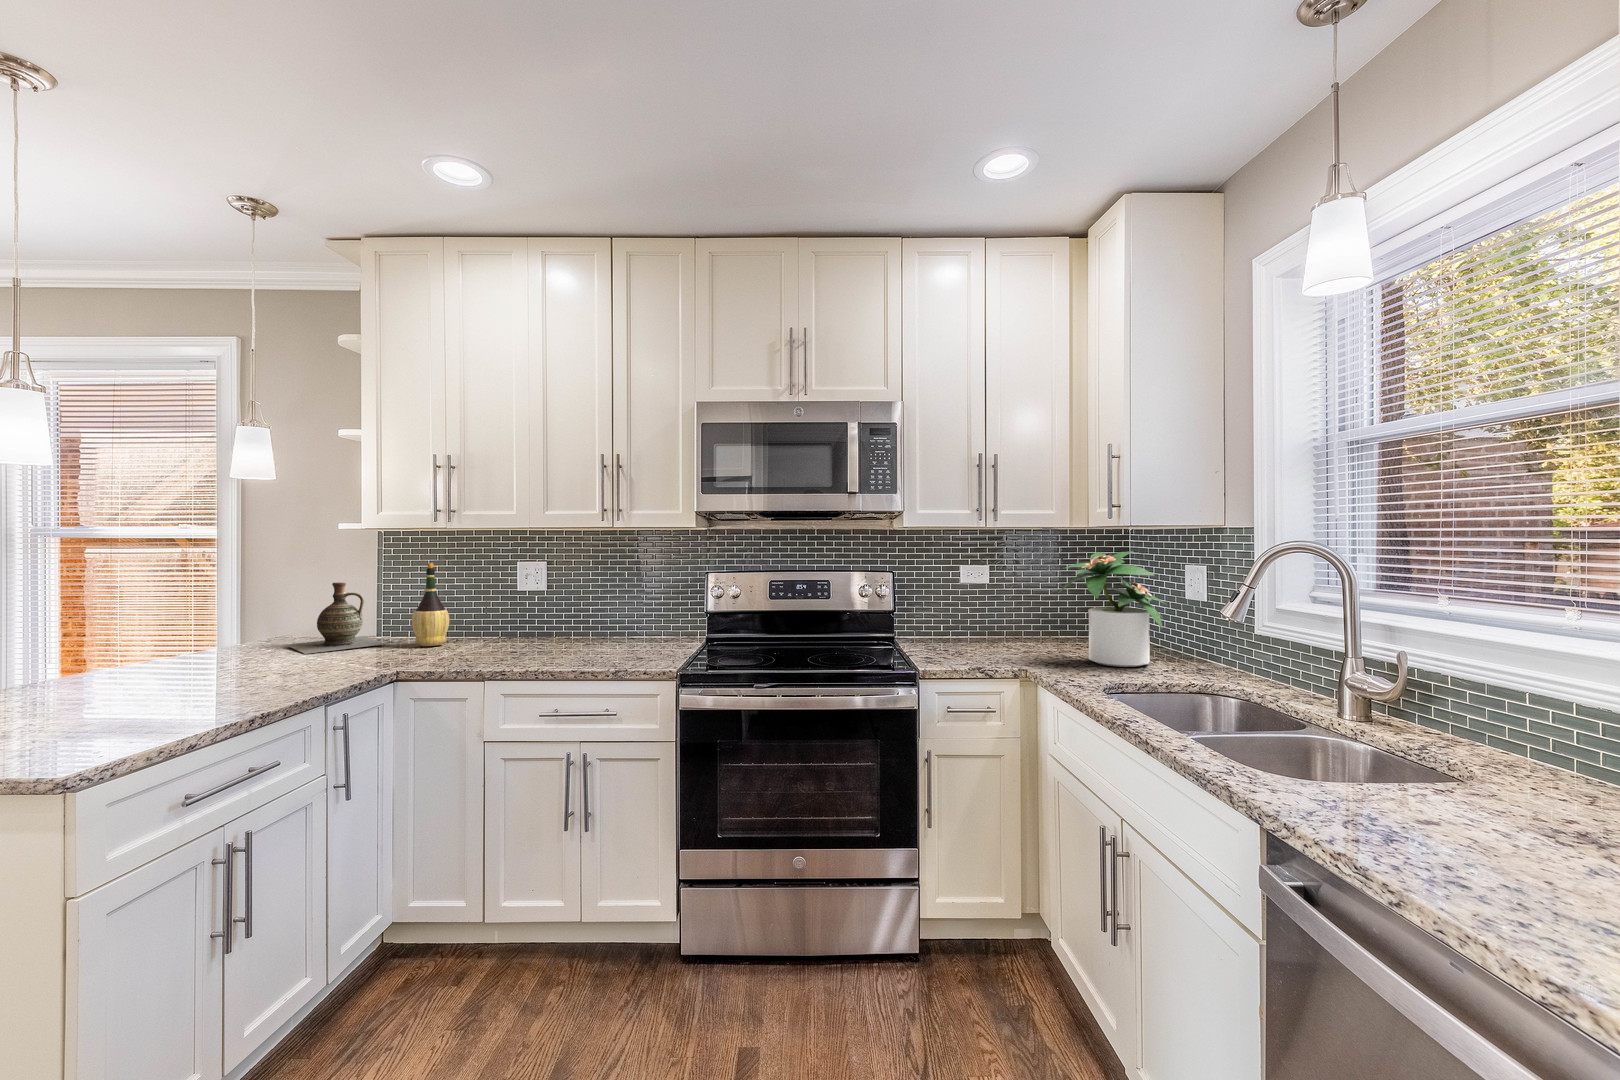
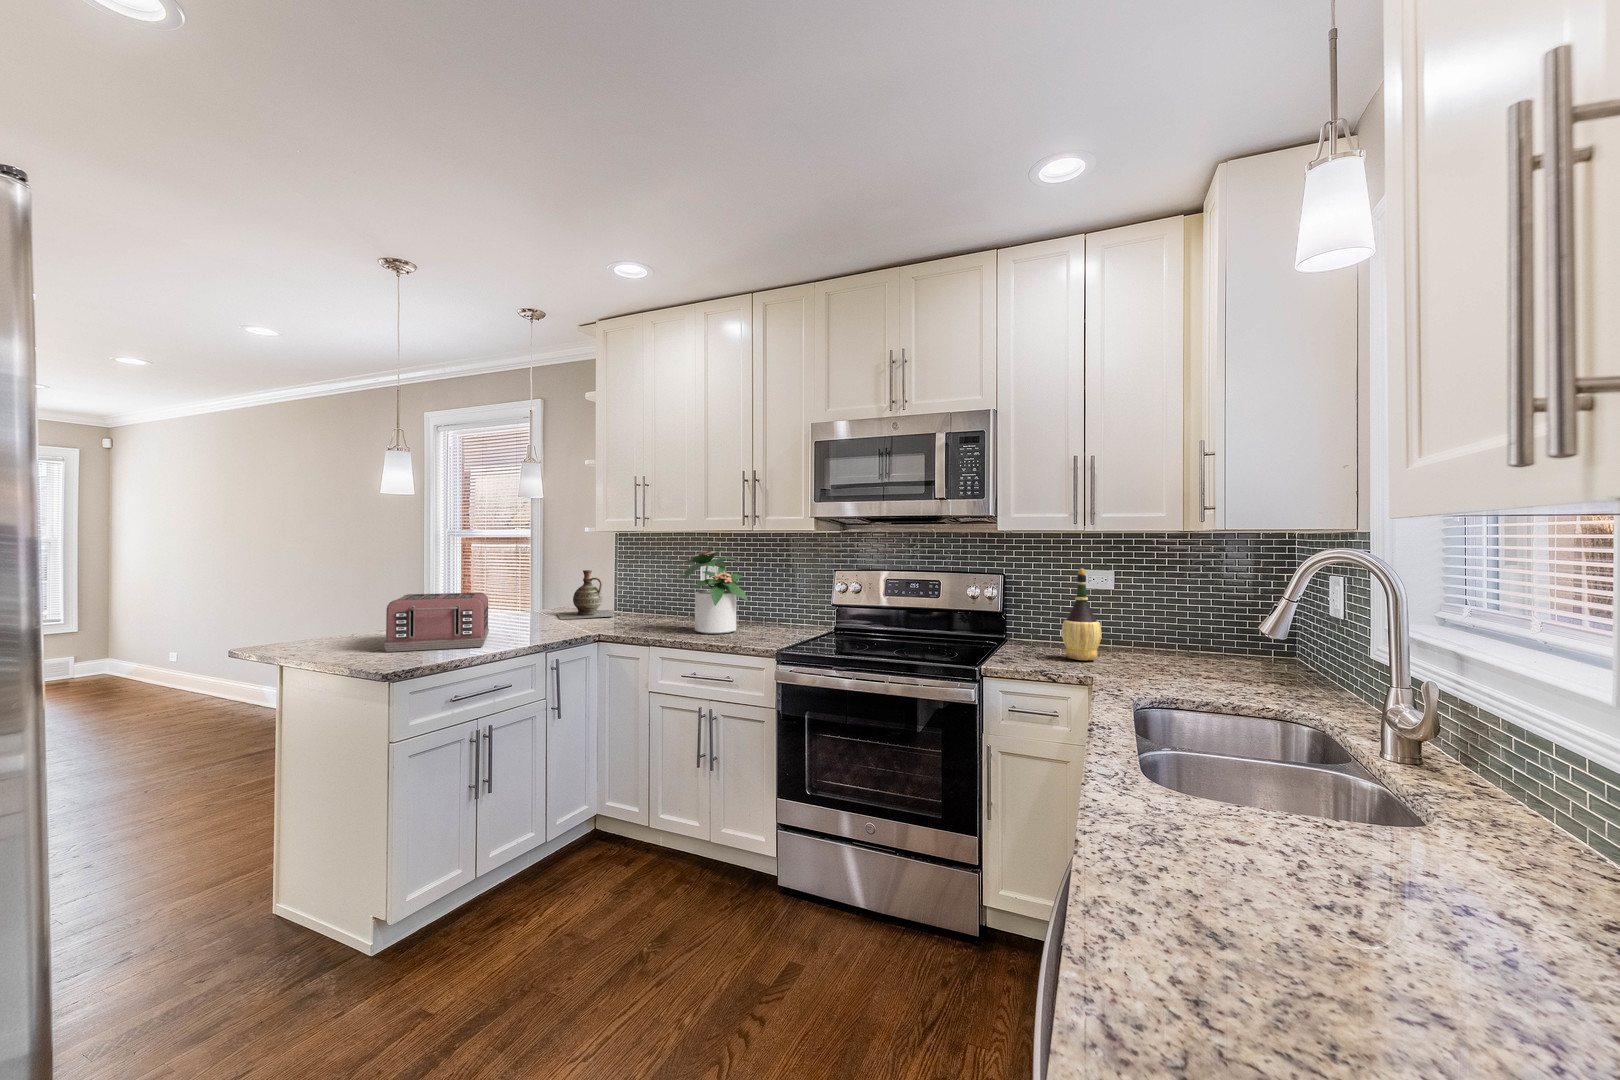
potted plant: present [1060,551,1165,667] -> present [678,549,748,634]
wine bottle: present [412,563,449,646] -> present [1062,569,1101,660]
toaster: none [62,622,252,727] -> present [384,593,489,652]

